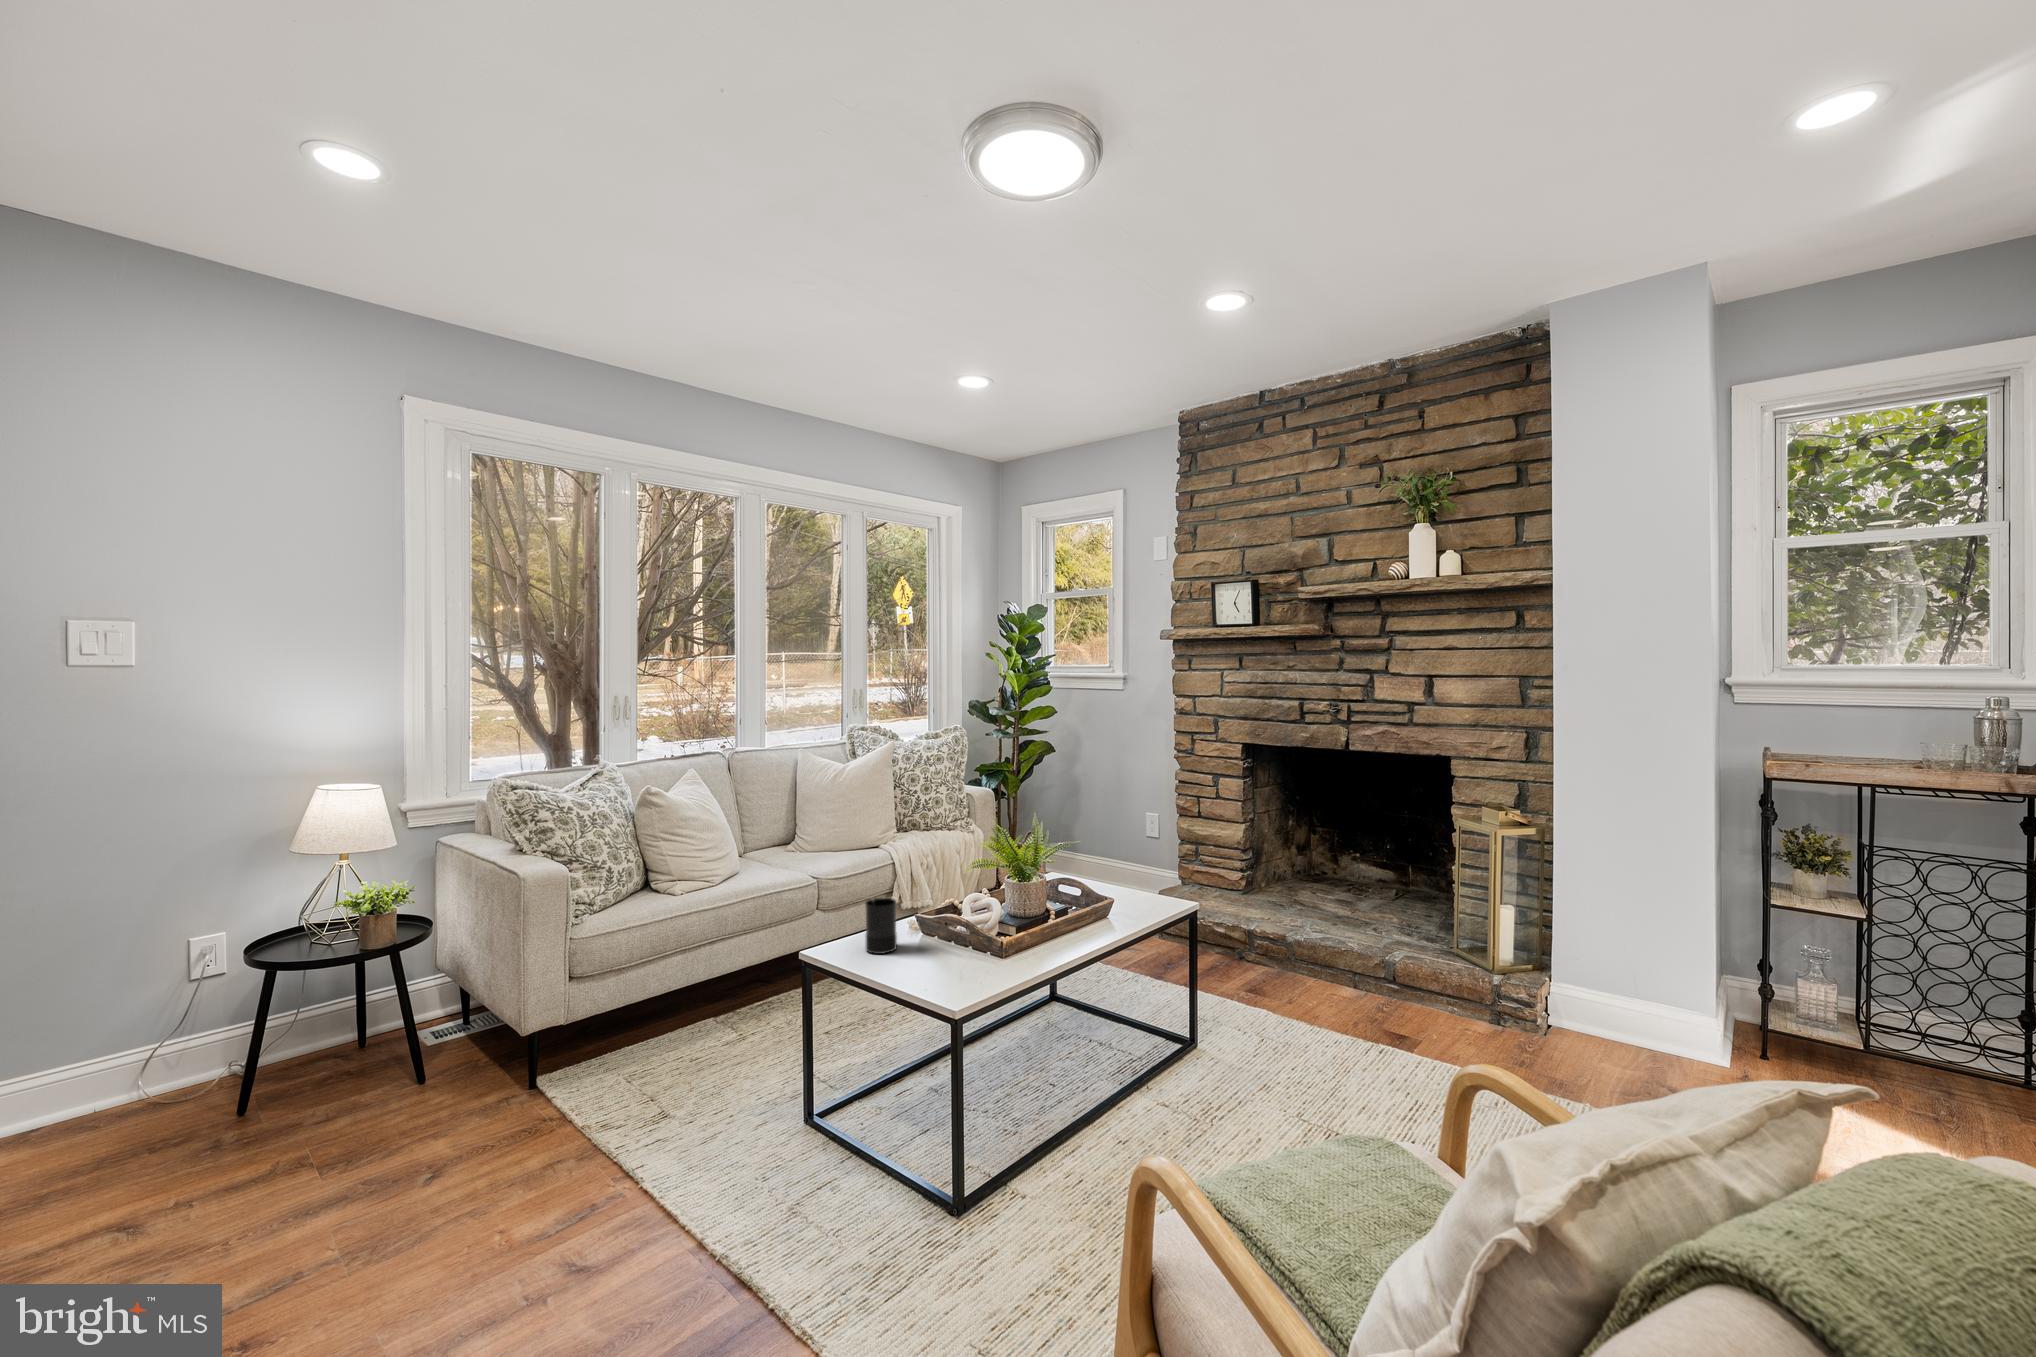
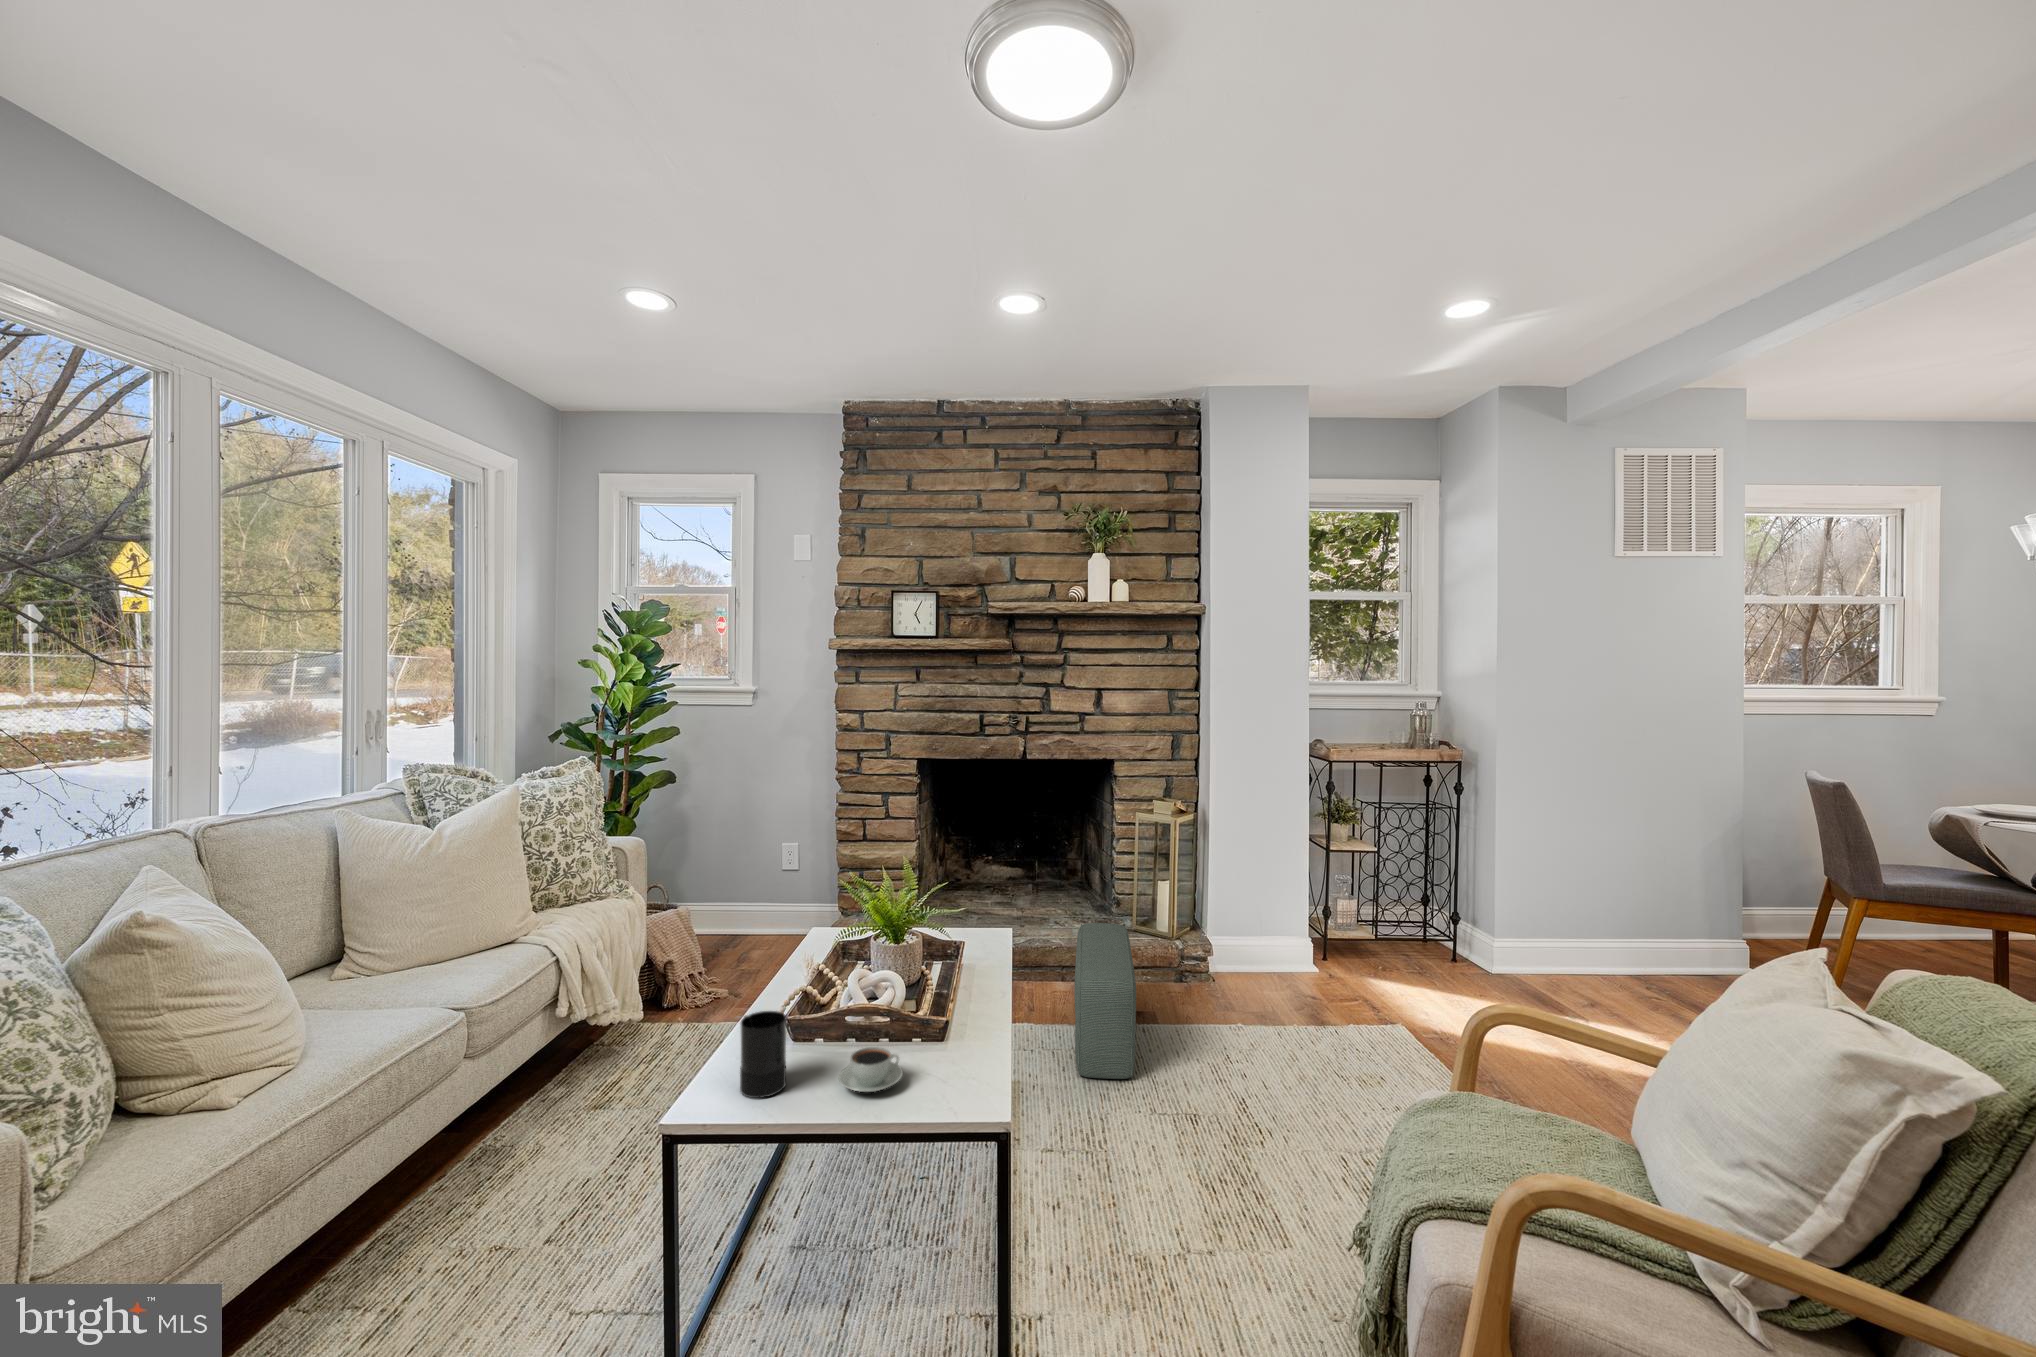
pouf: none [1262,924,1394,1075] -> present [1075,923,1136,1079]
coffee cup: none [913,939,961,968] -> present [838,1047,903,1092]

